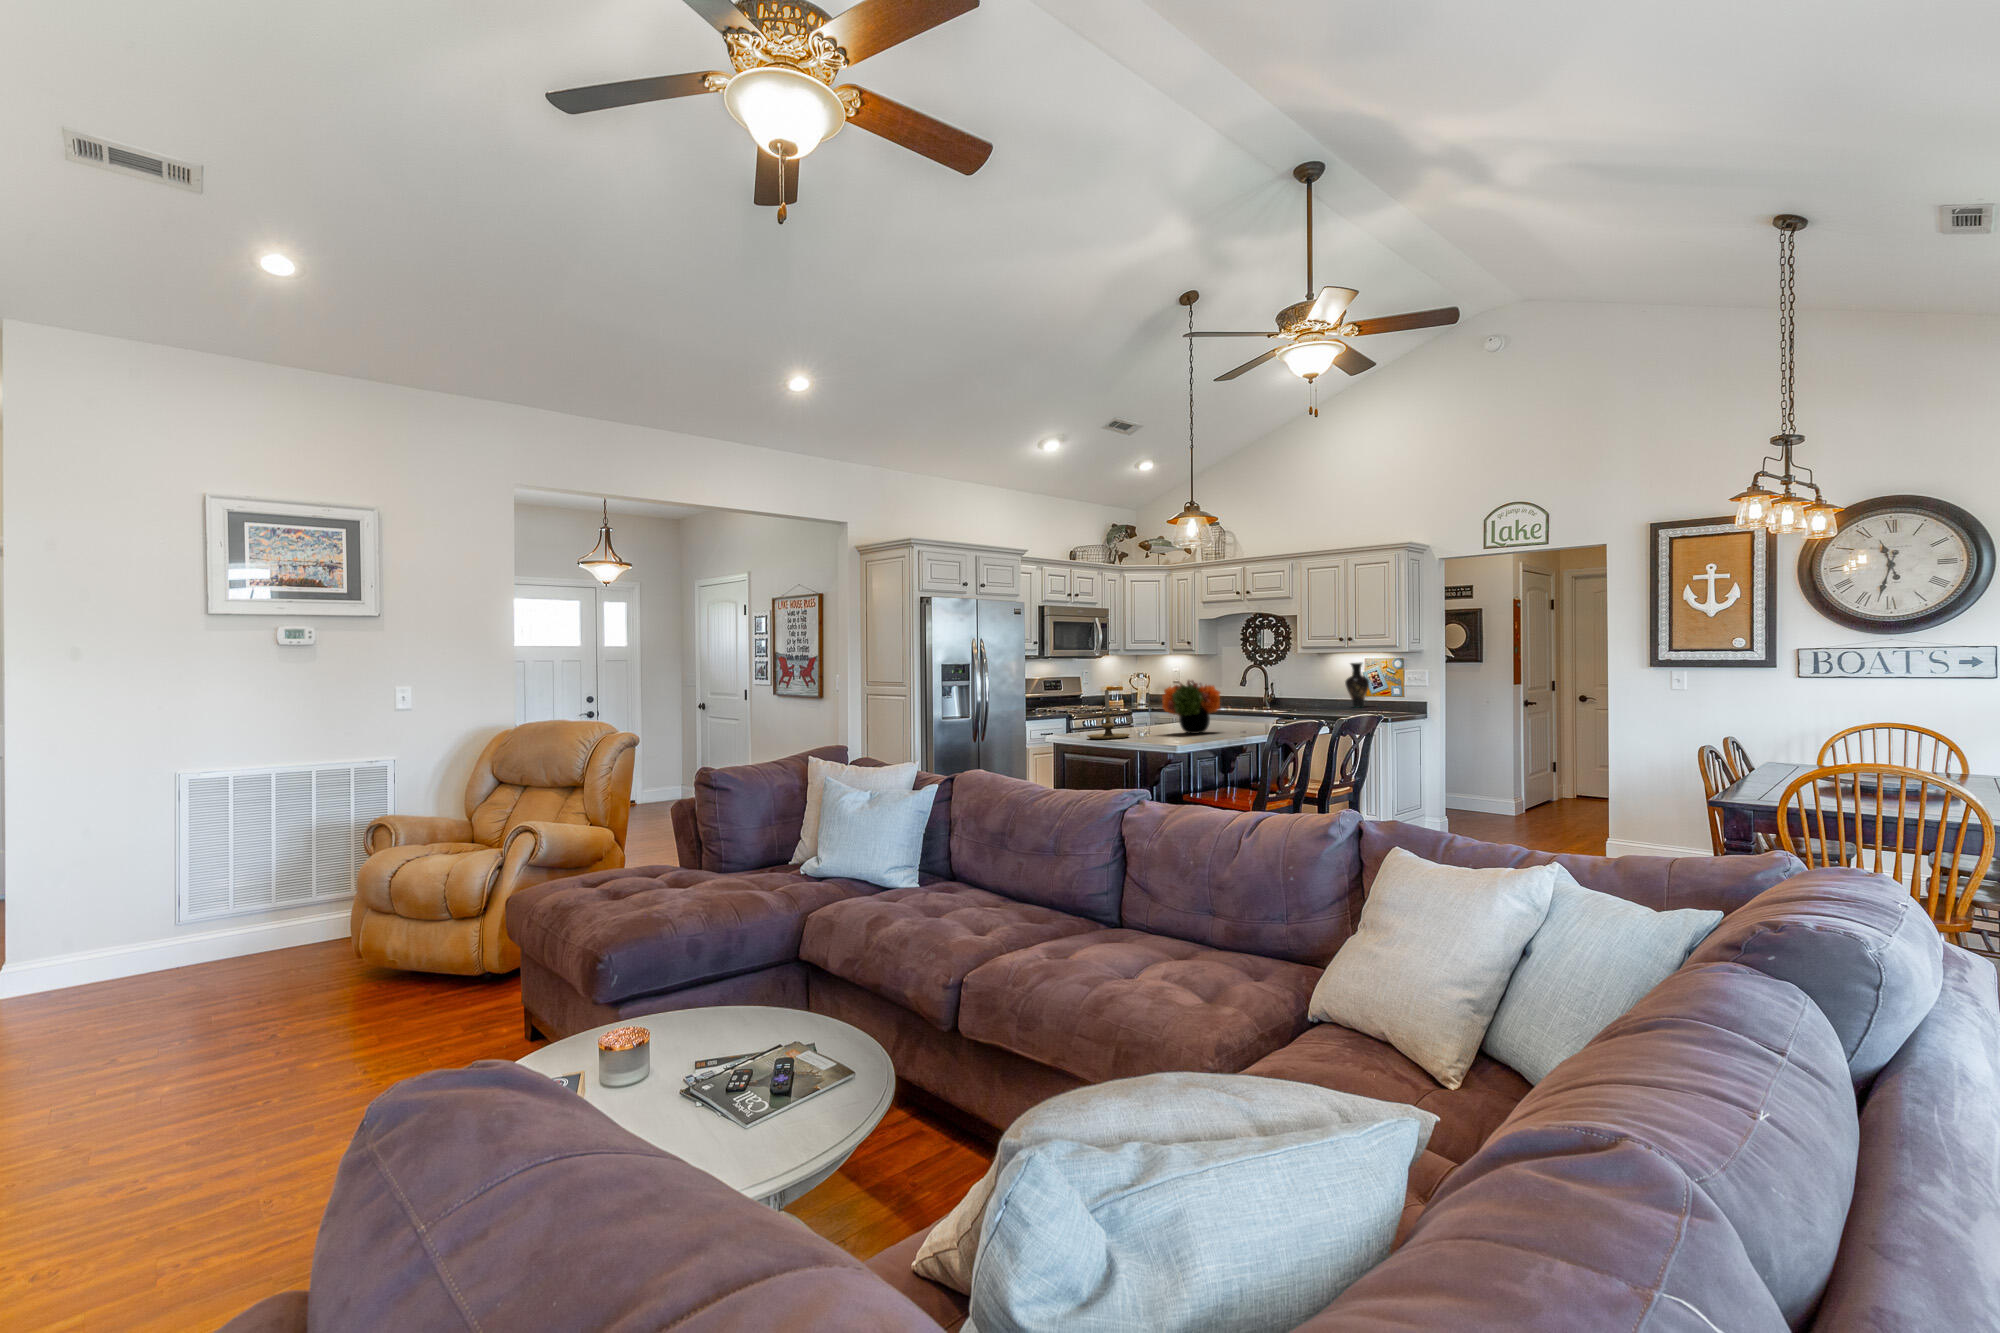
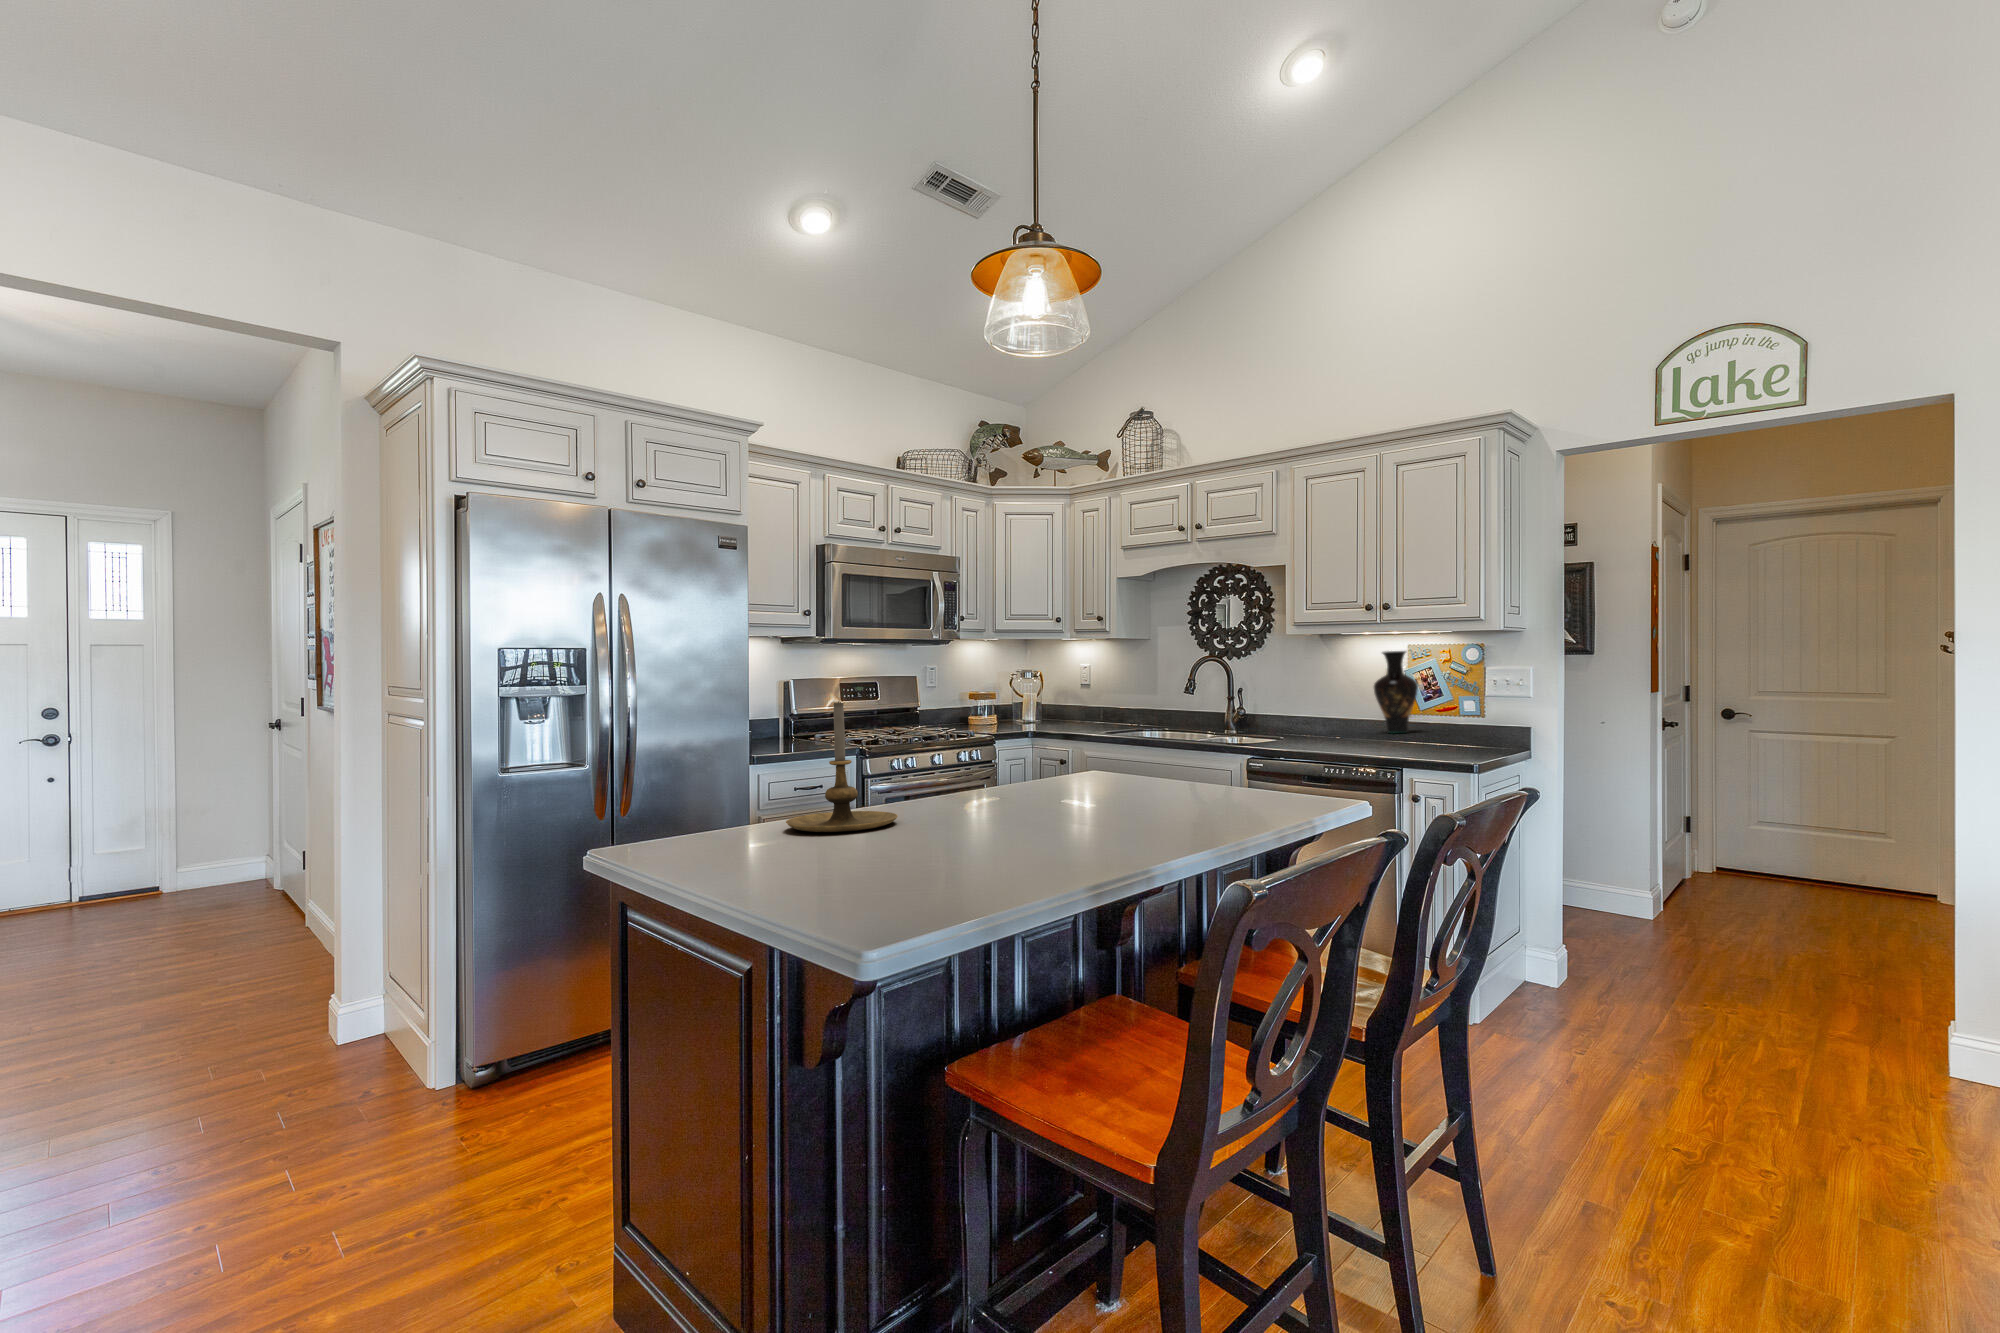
flower arrangement: present [1162,680,1220,734] -> none [978,677,1133,815]

